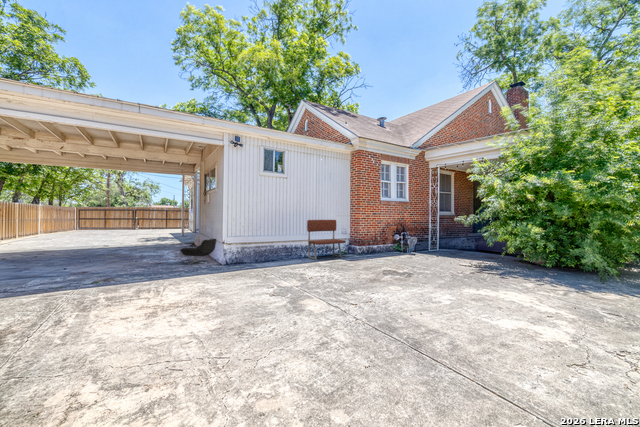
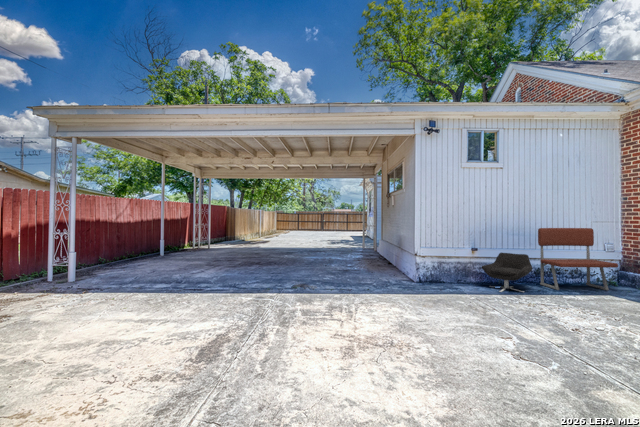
lounge chair: present [180,239,216,264] -> present [481,253,532,292]

